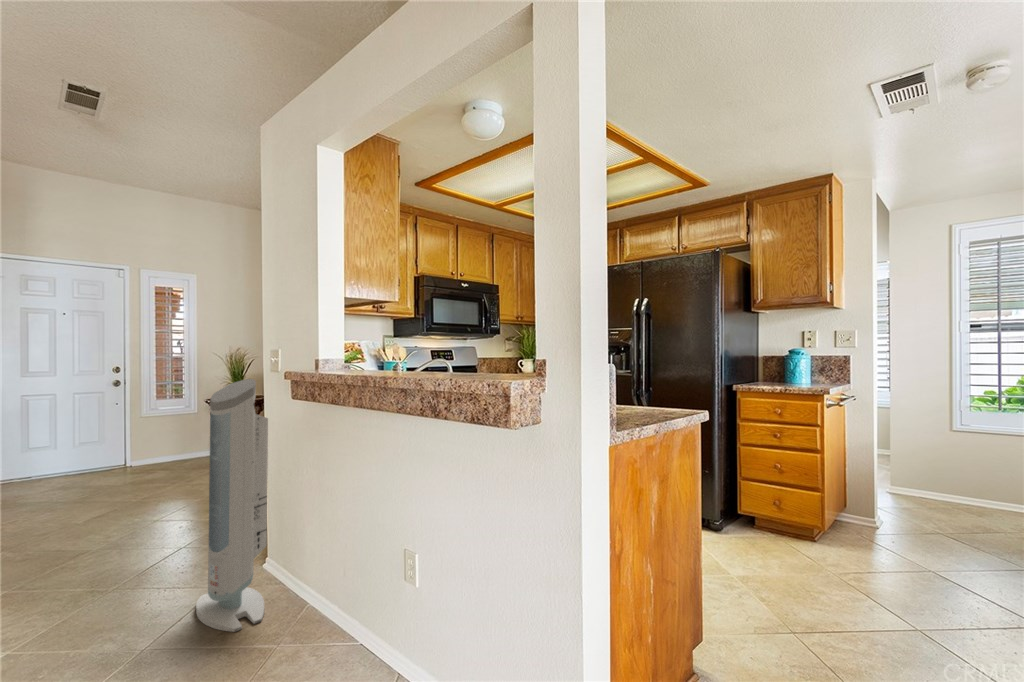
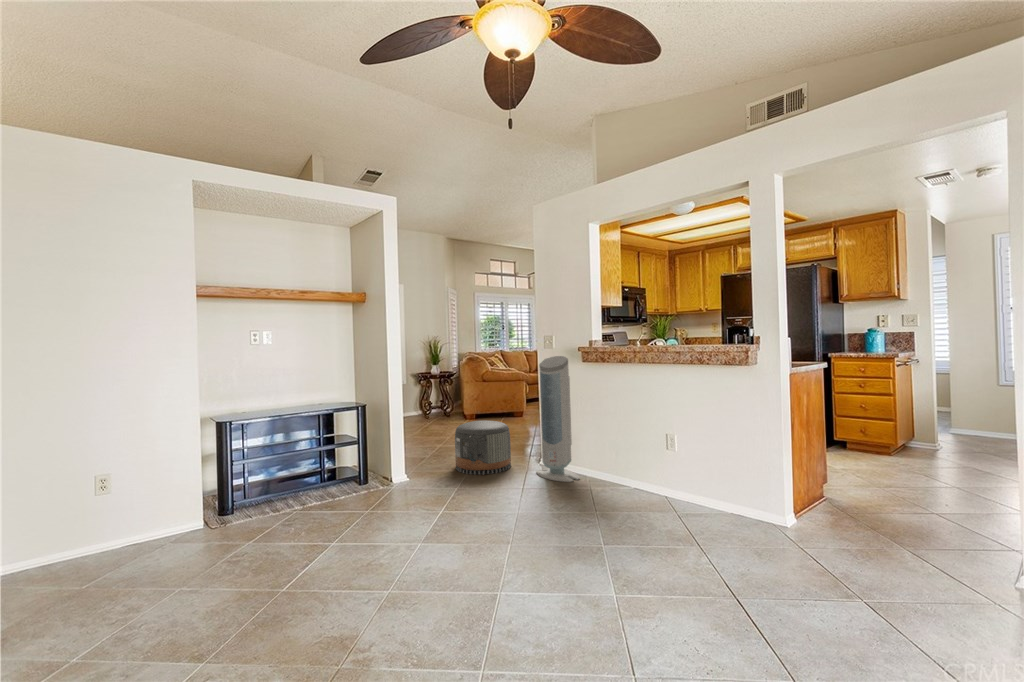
pouf: none [57,488,188,605] -> present [455,420,511,475]

